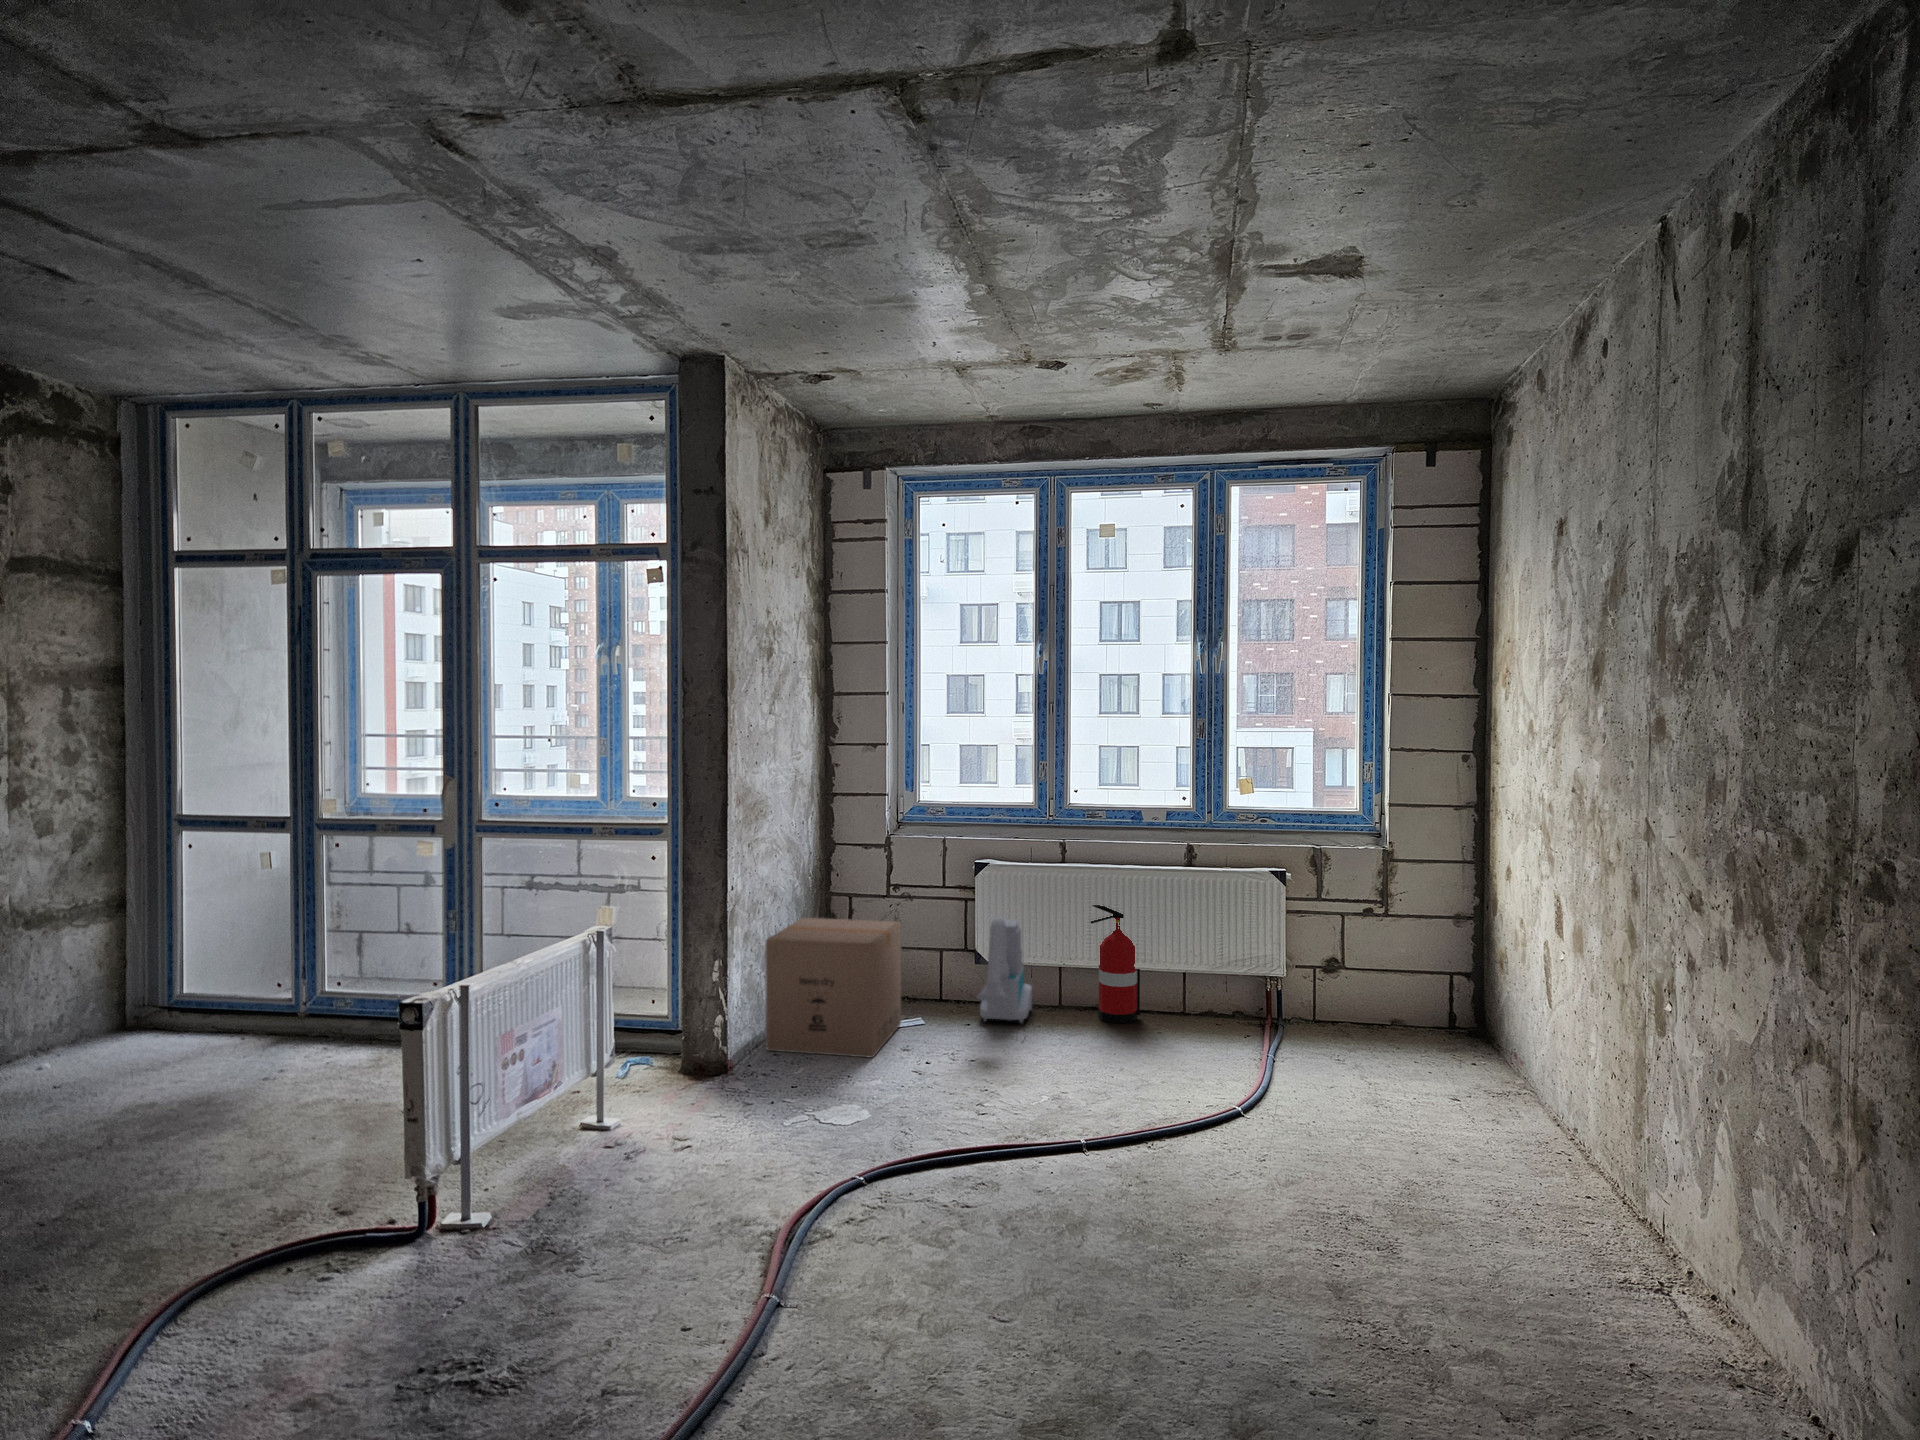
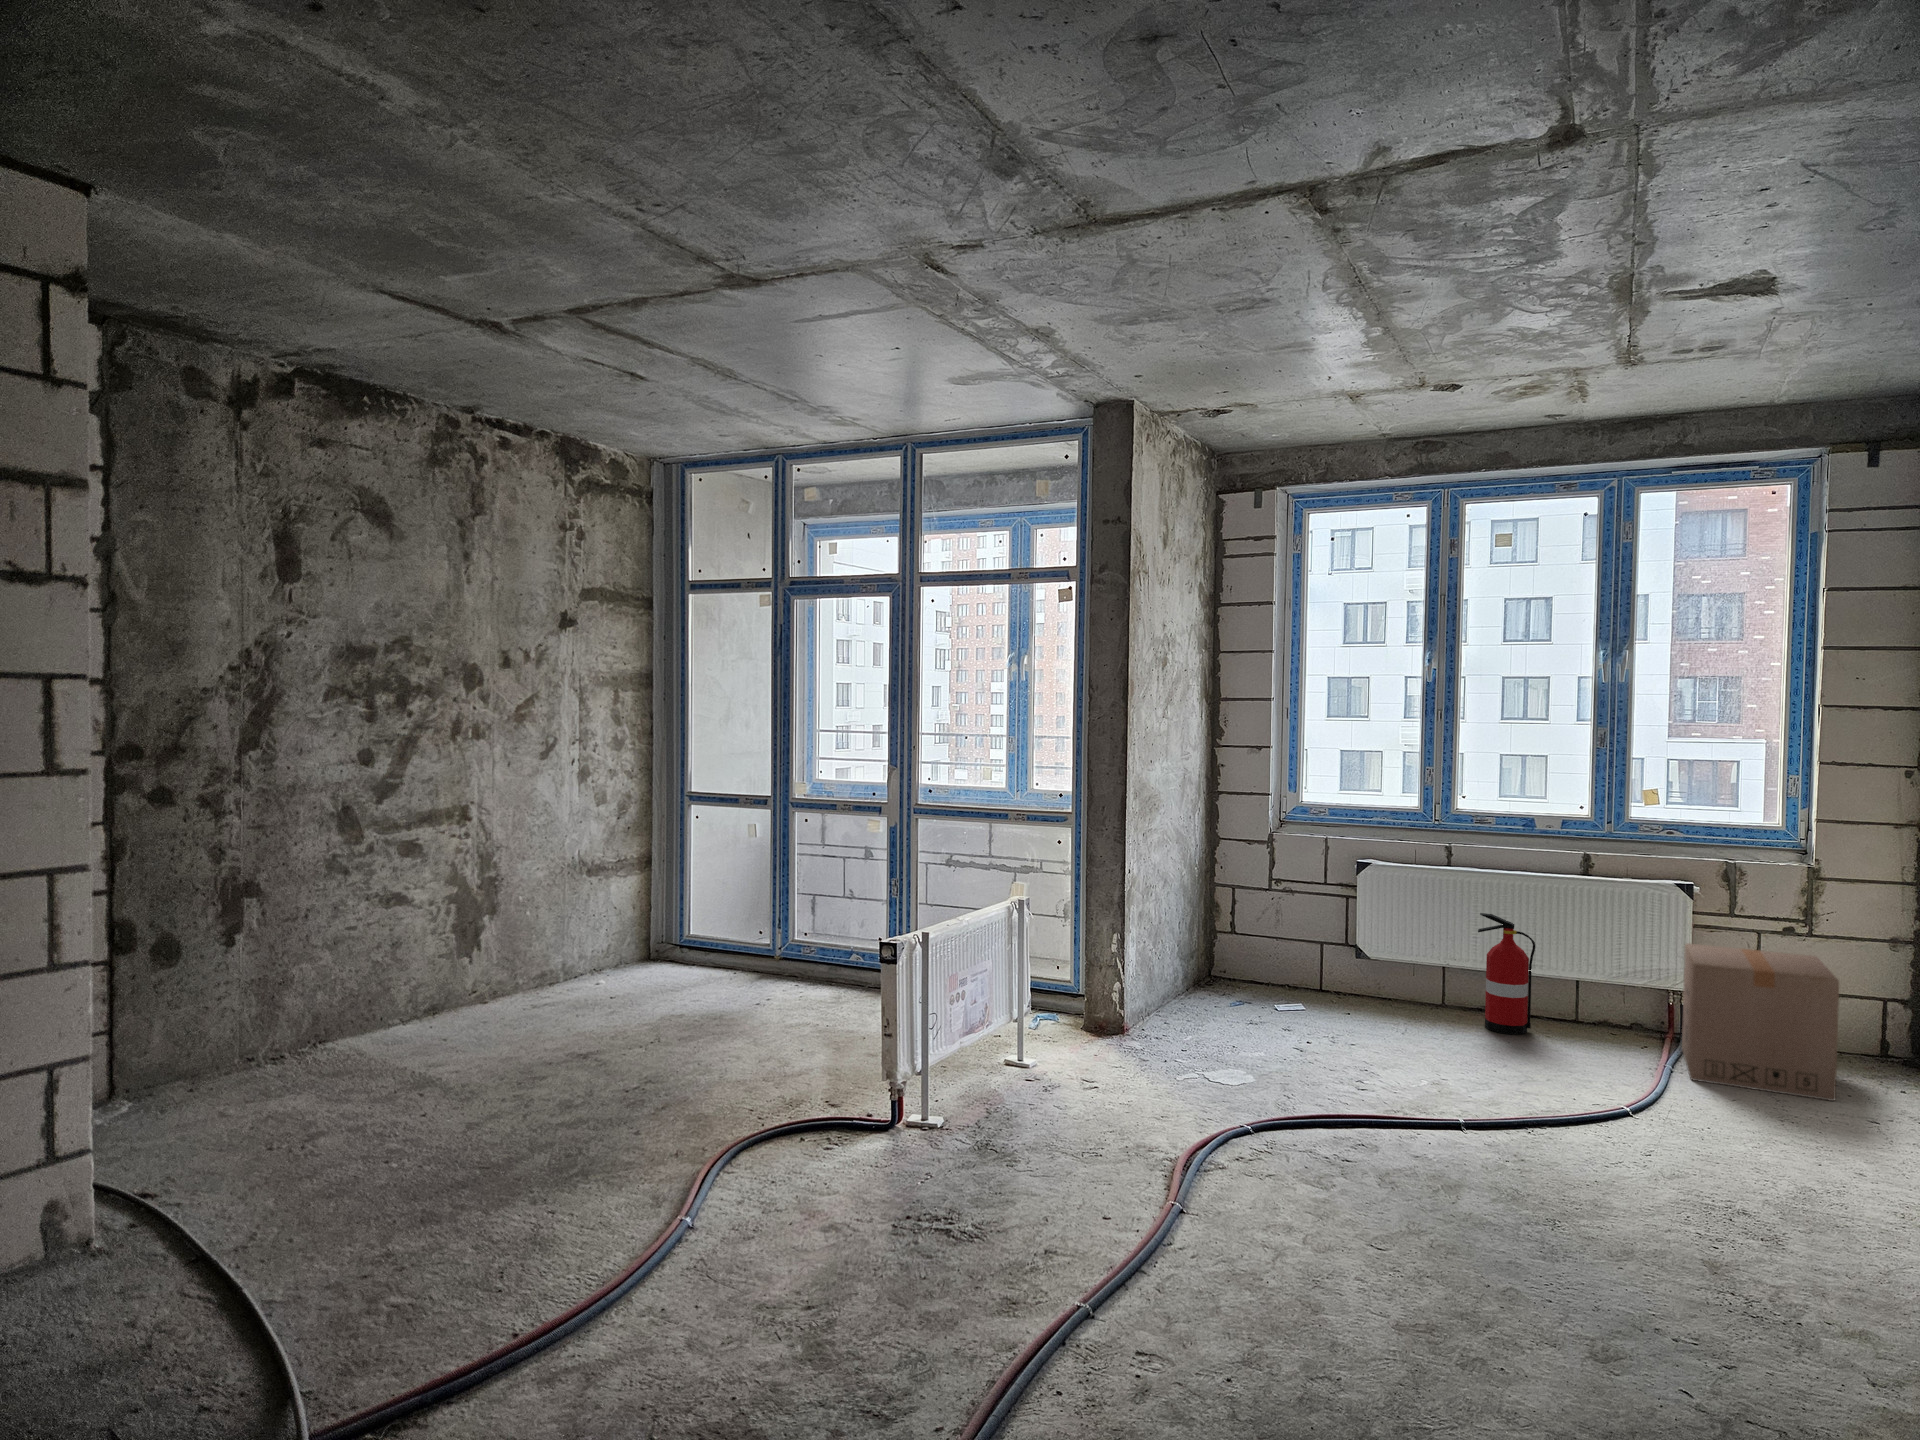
vacuum cleaner: present [976,917,1032,1023] -> none [1356,918,1414,1024]
cardboard box: present [765,918,901,1058] -> present [1682,943,1839,1101]

